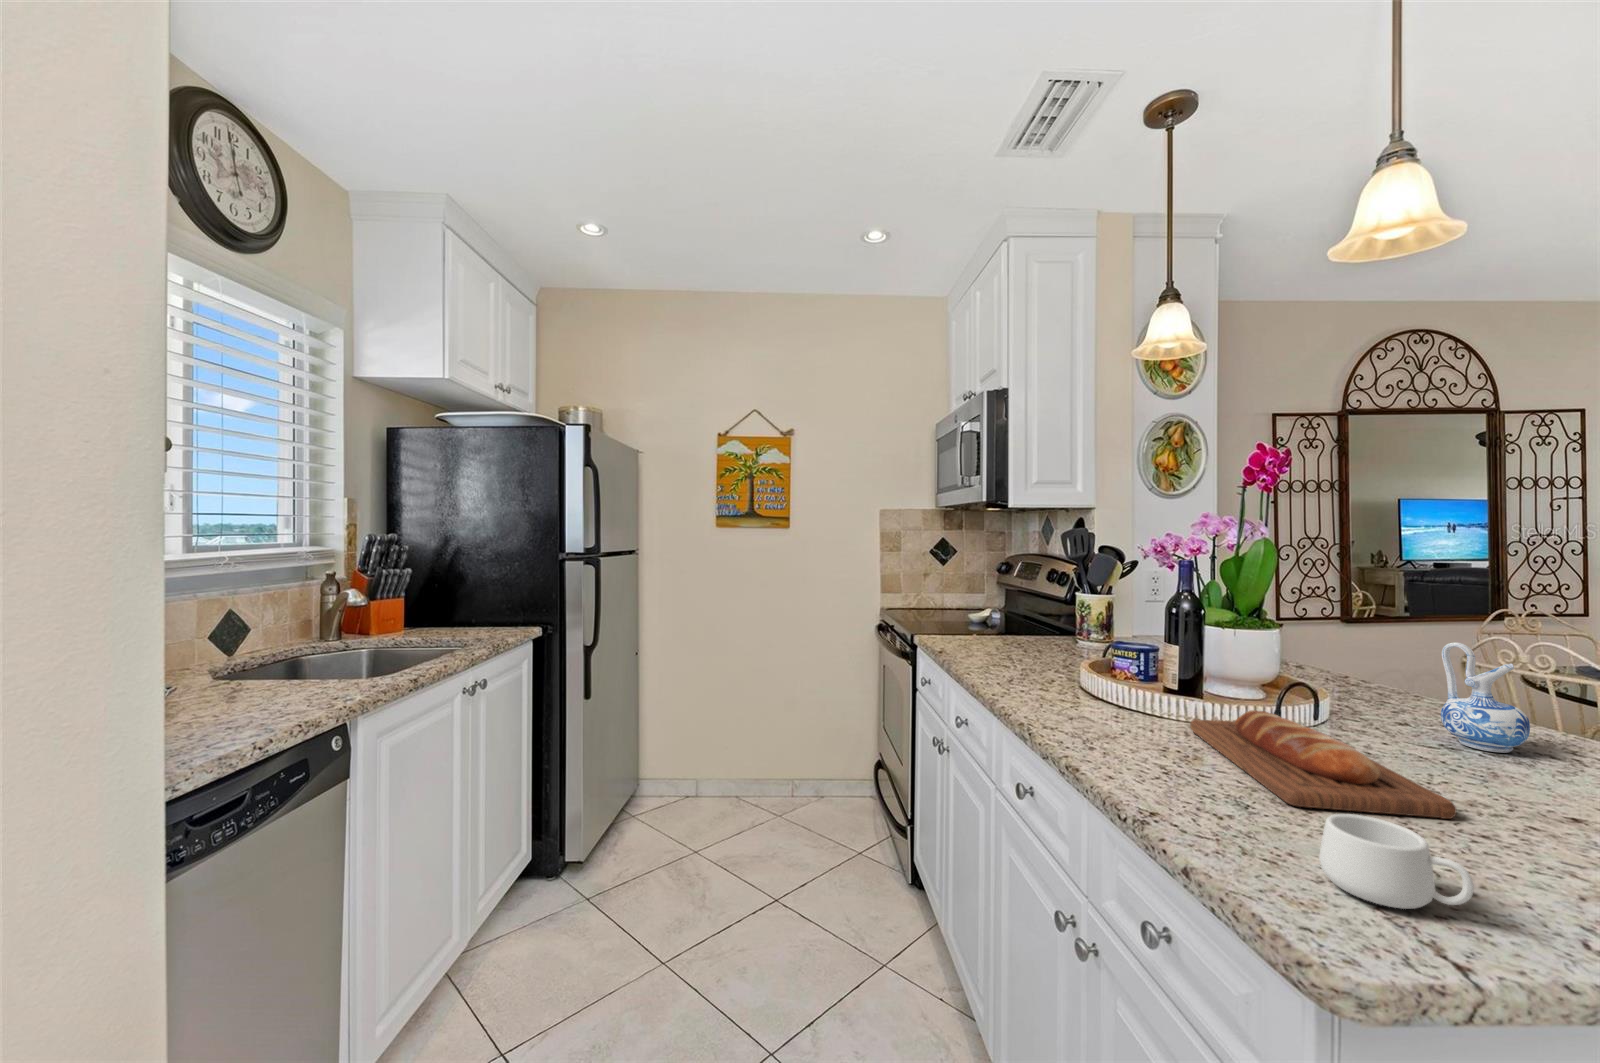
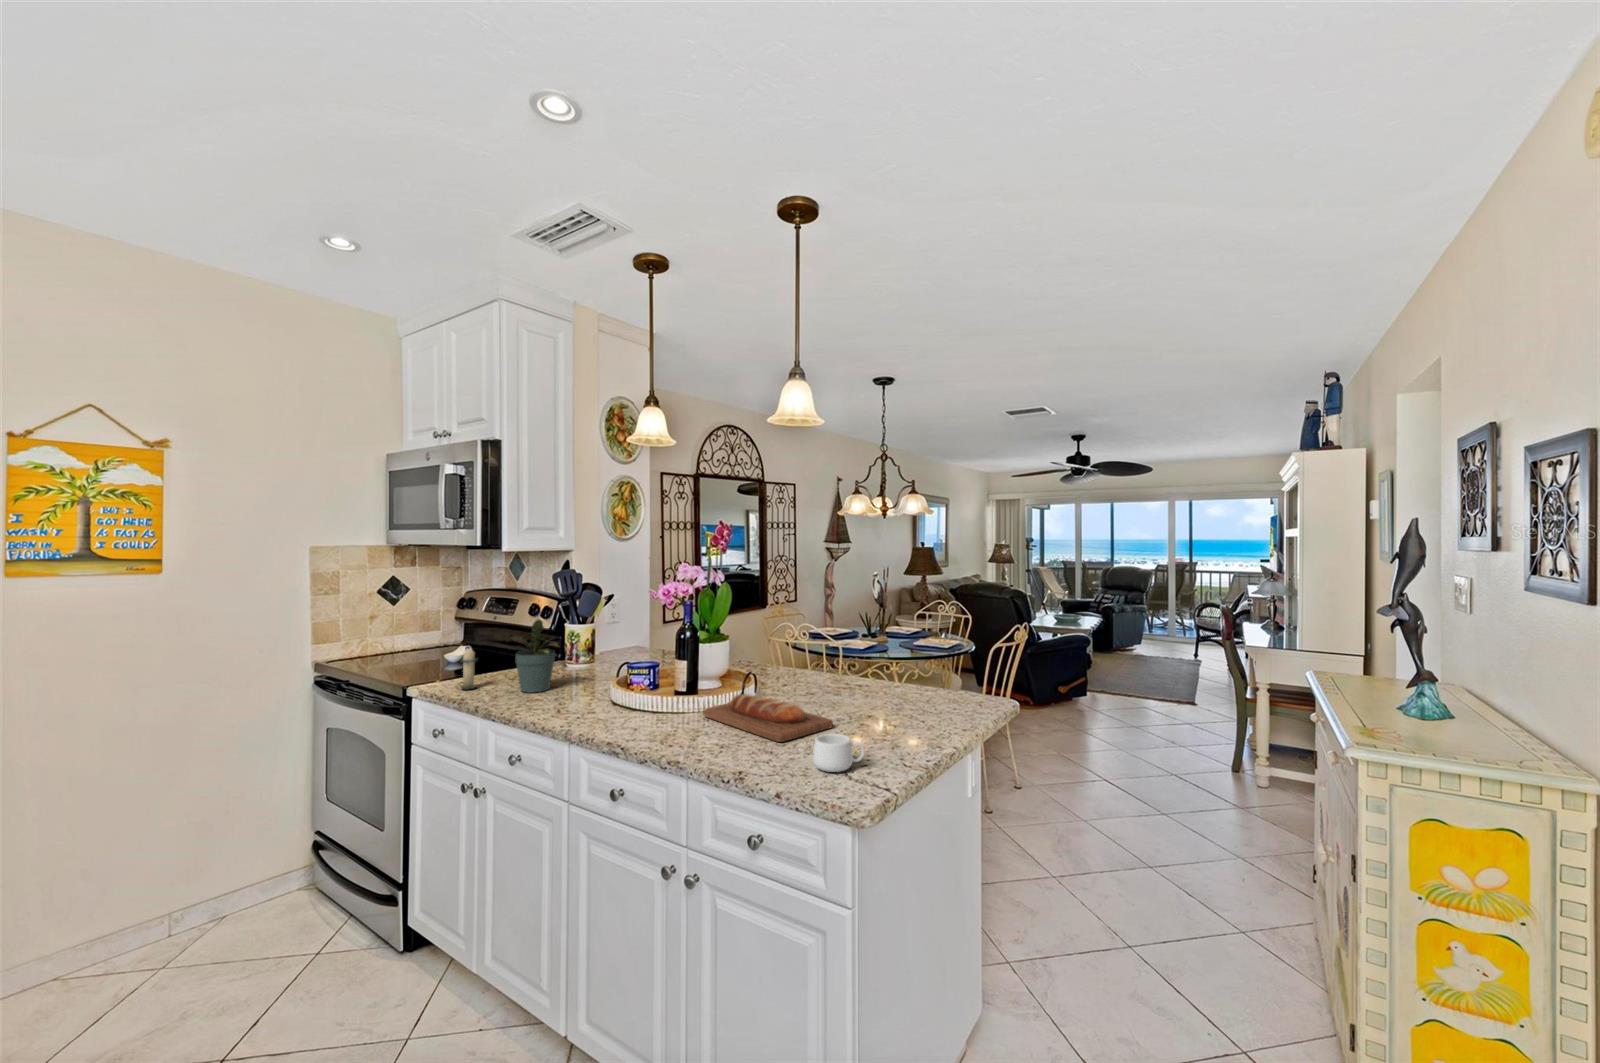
potted plant: none [986,577,1044,659] -> present [507,620,559,693]
candle: none [949,600,971,645] -> present [460,649,478,689]
ceramic pitcher: present [1441,643,1530,753] -> none [802,637,834,692]

